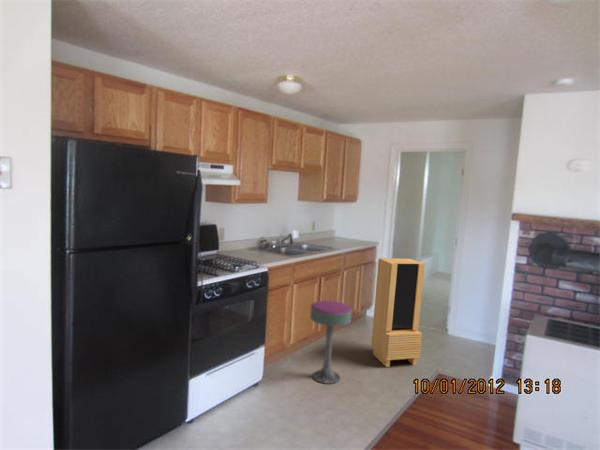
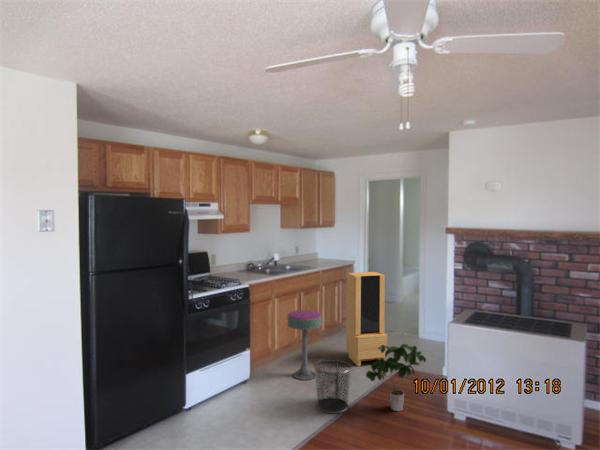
potted plant: none [413,354,488,436] -> present [366,344,426,411]
trash can: none [348,366,396,436] -> present [314,359,352,414]

